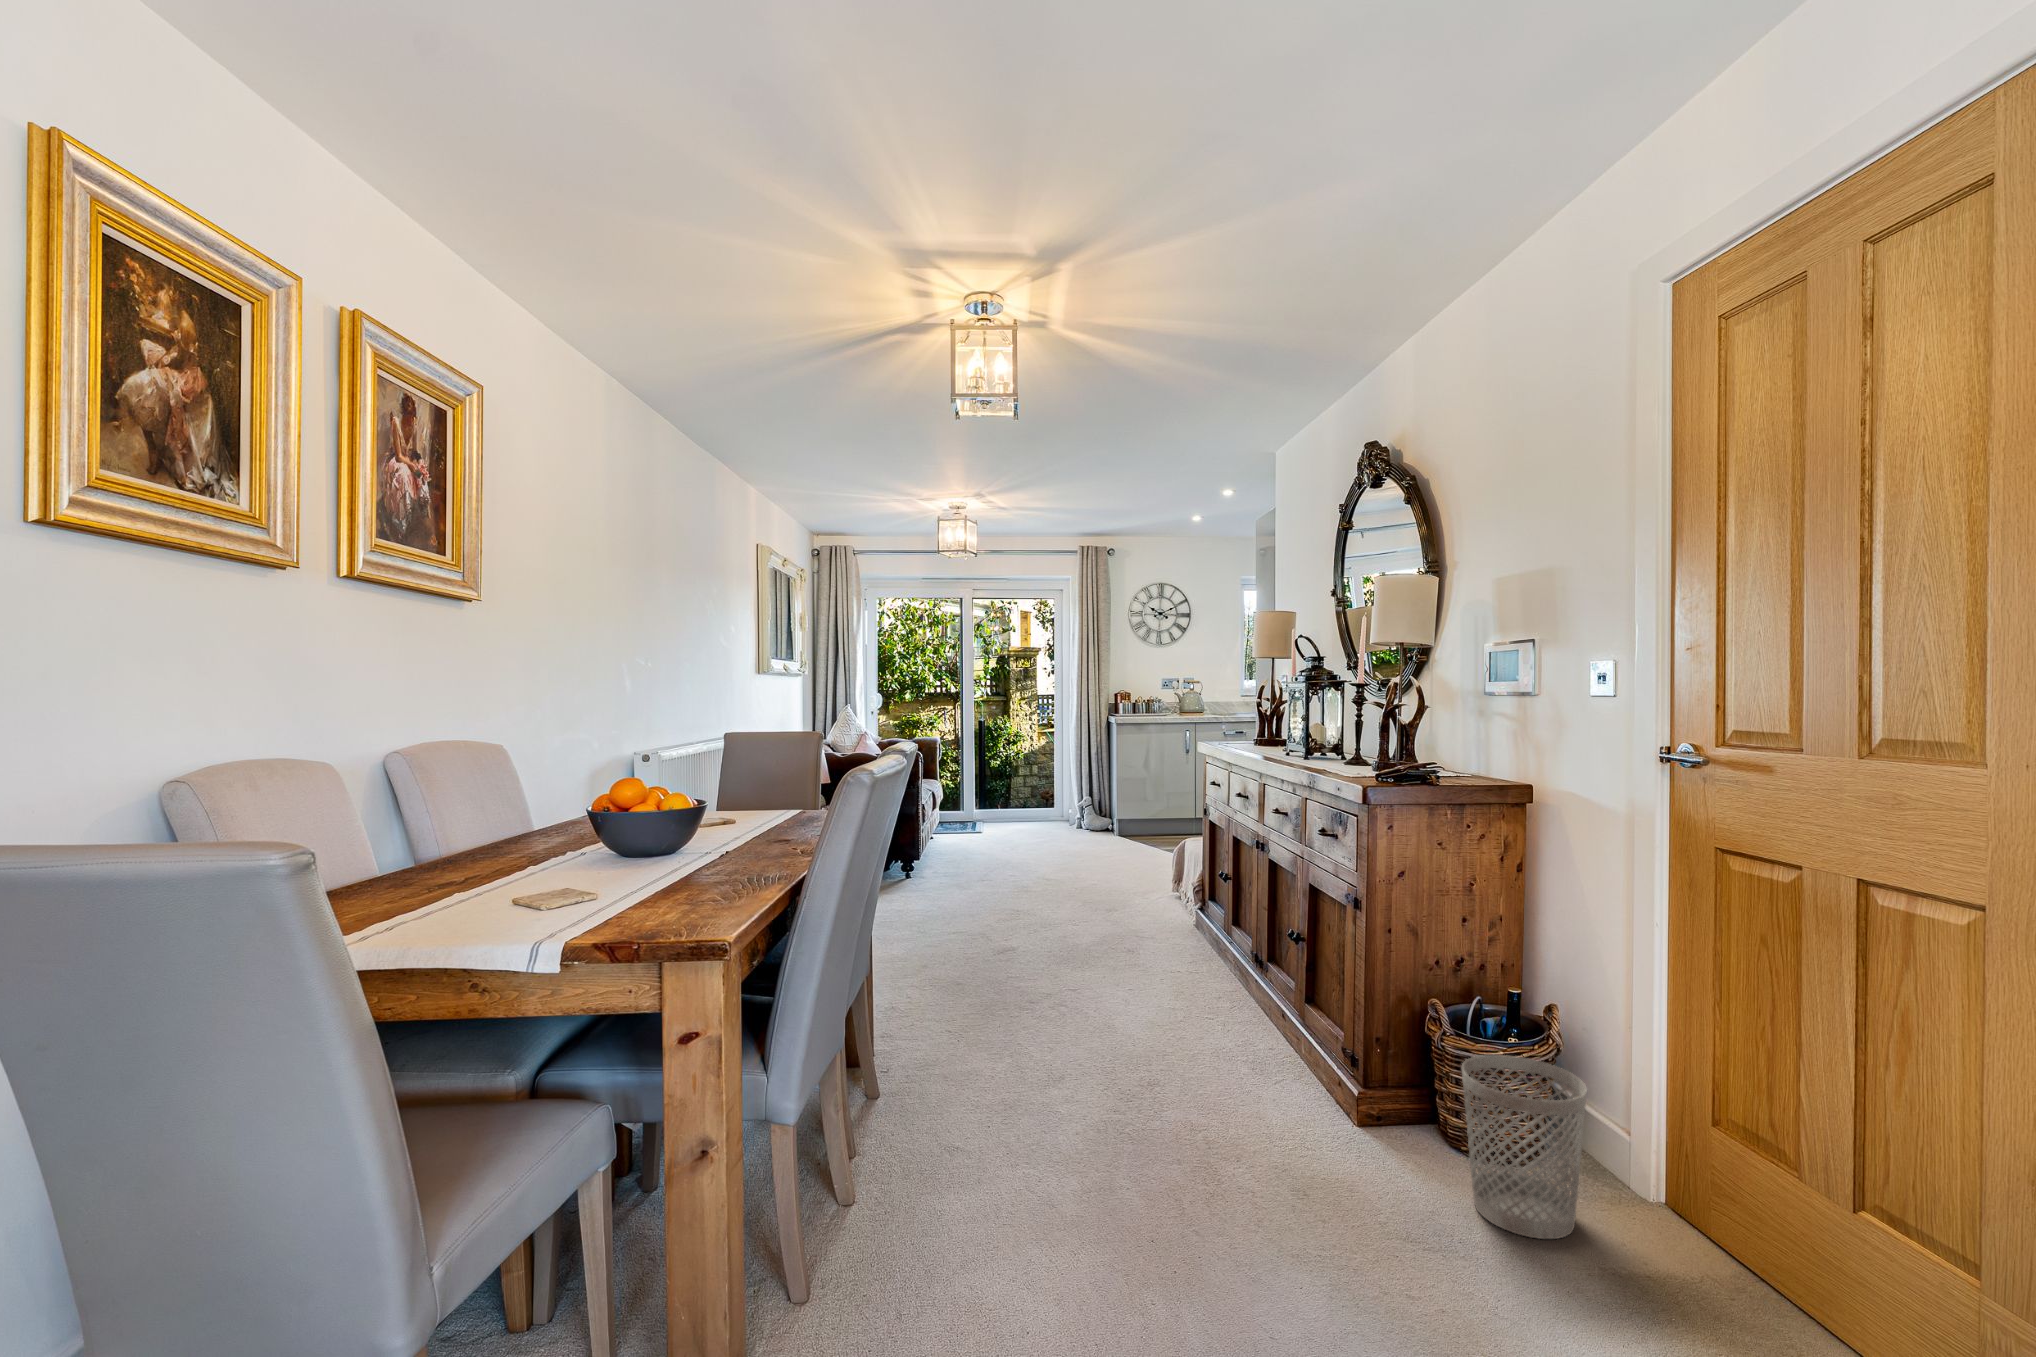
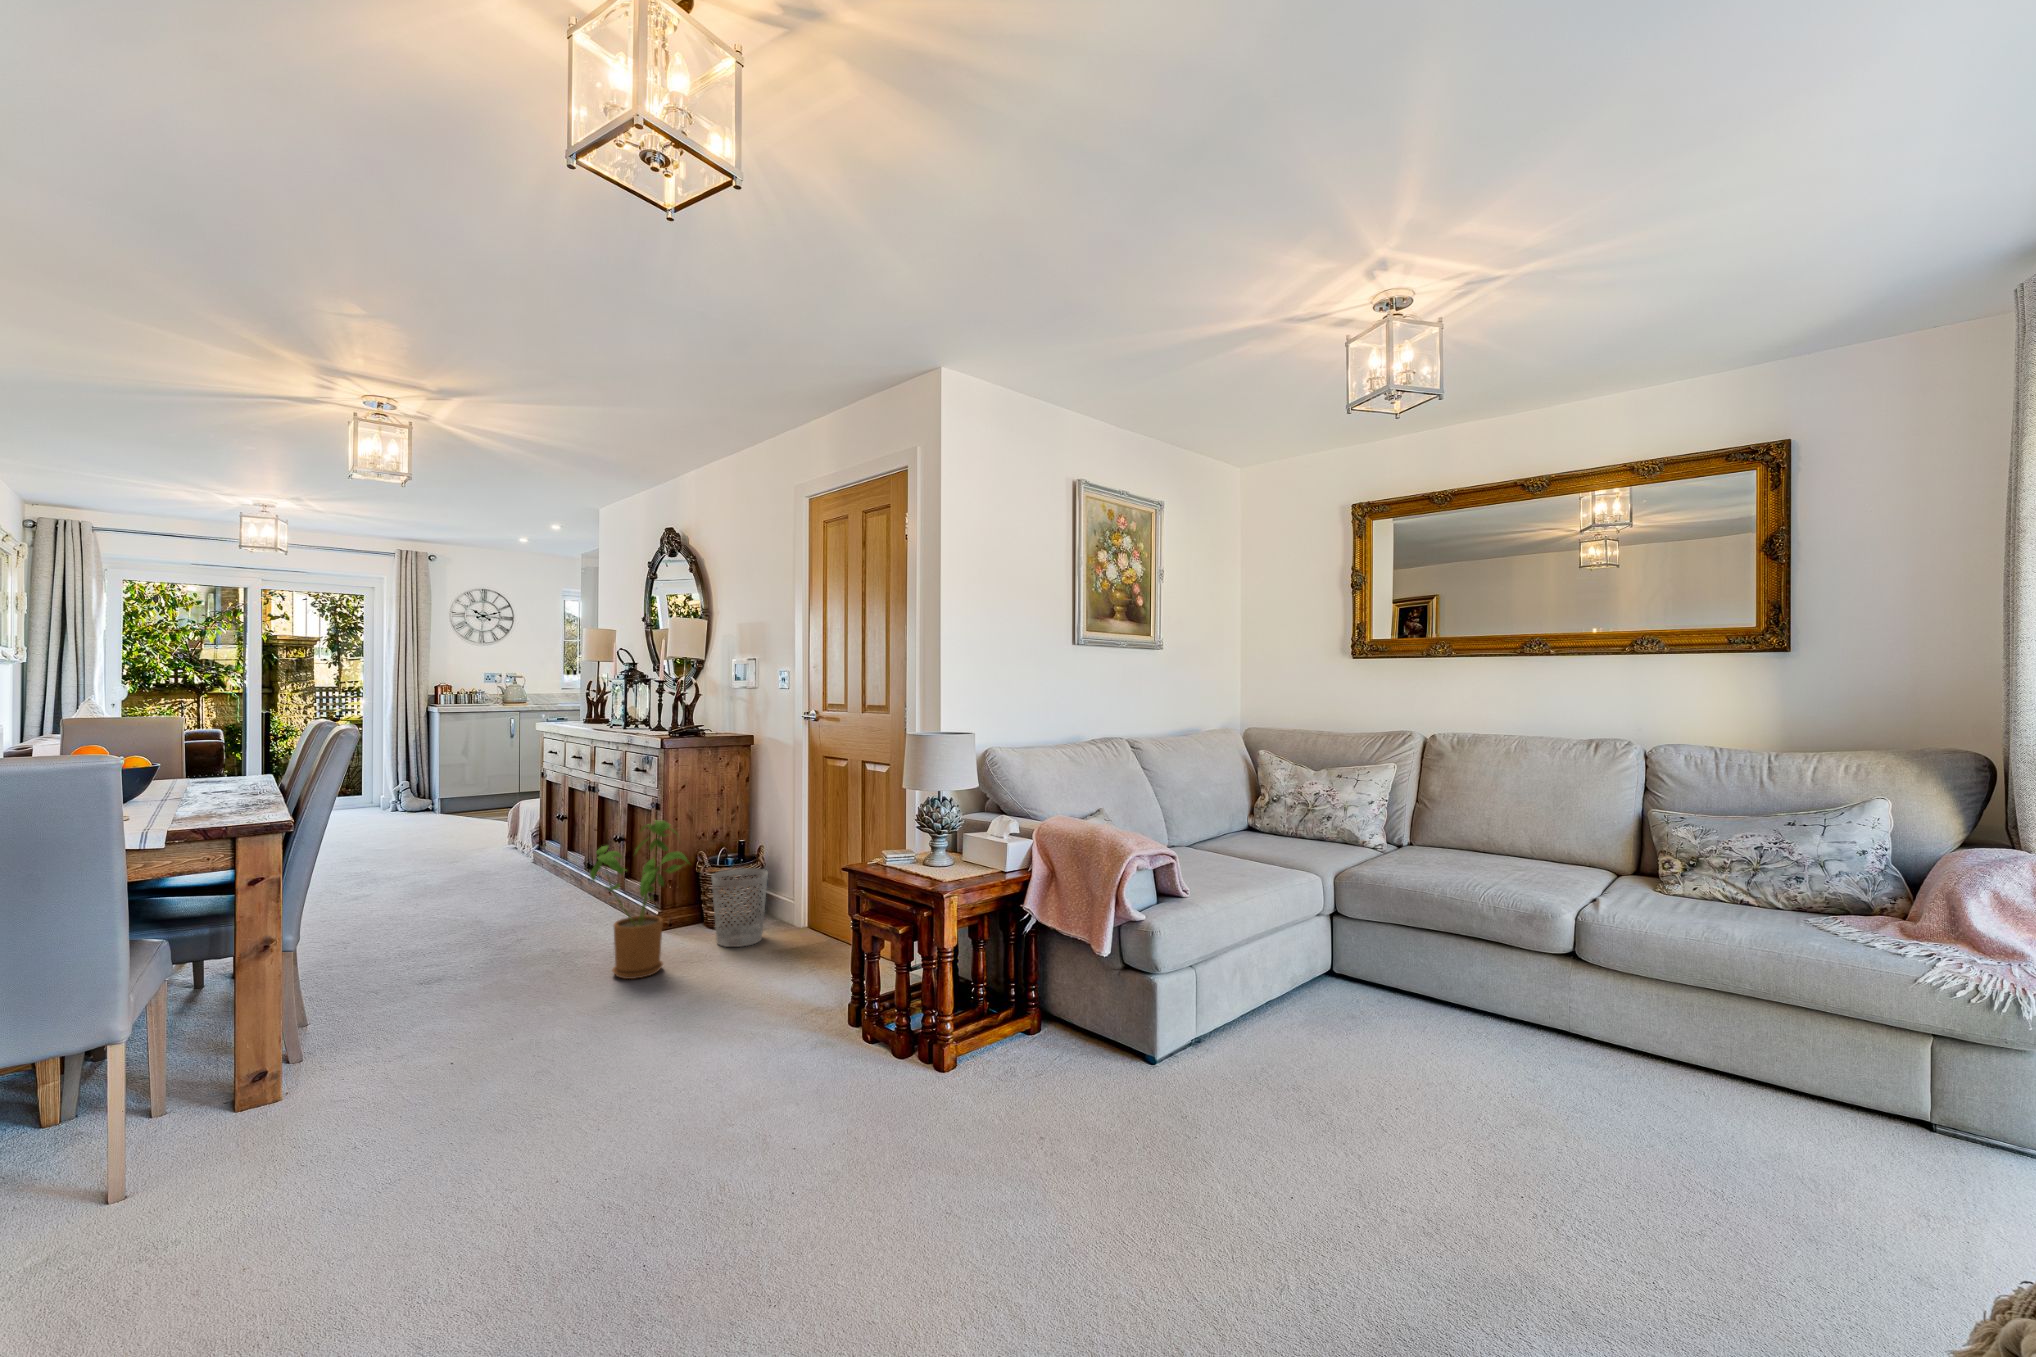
house plant: none [1236,951,1427,1268] -> present [590,820,690,979]

